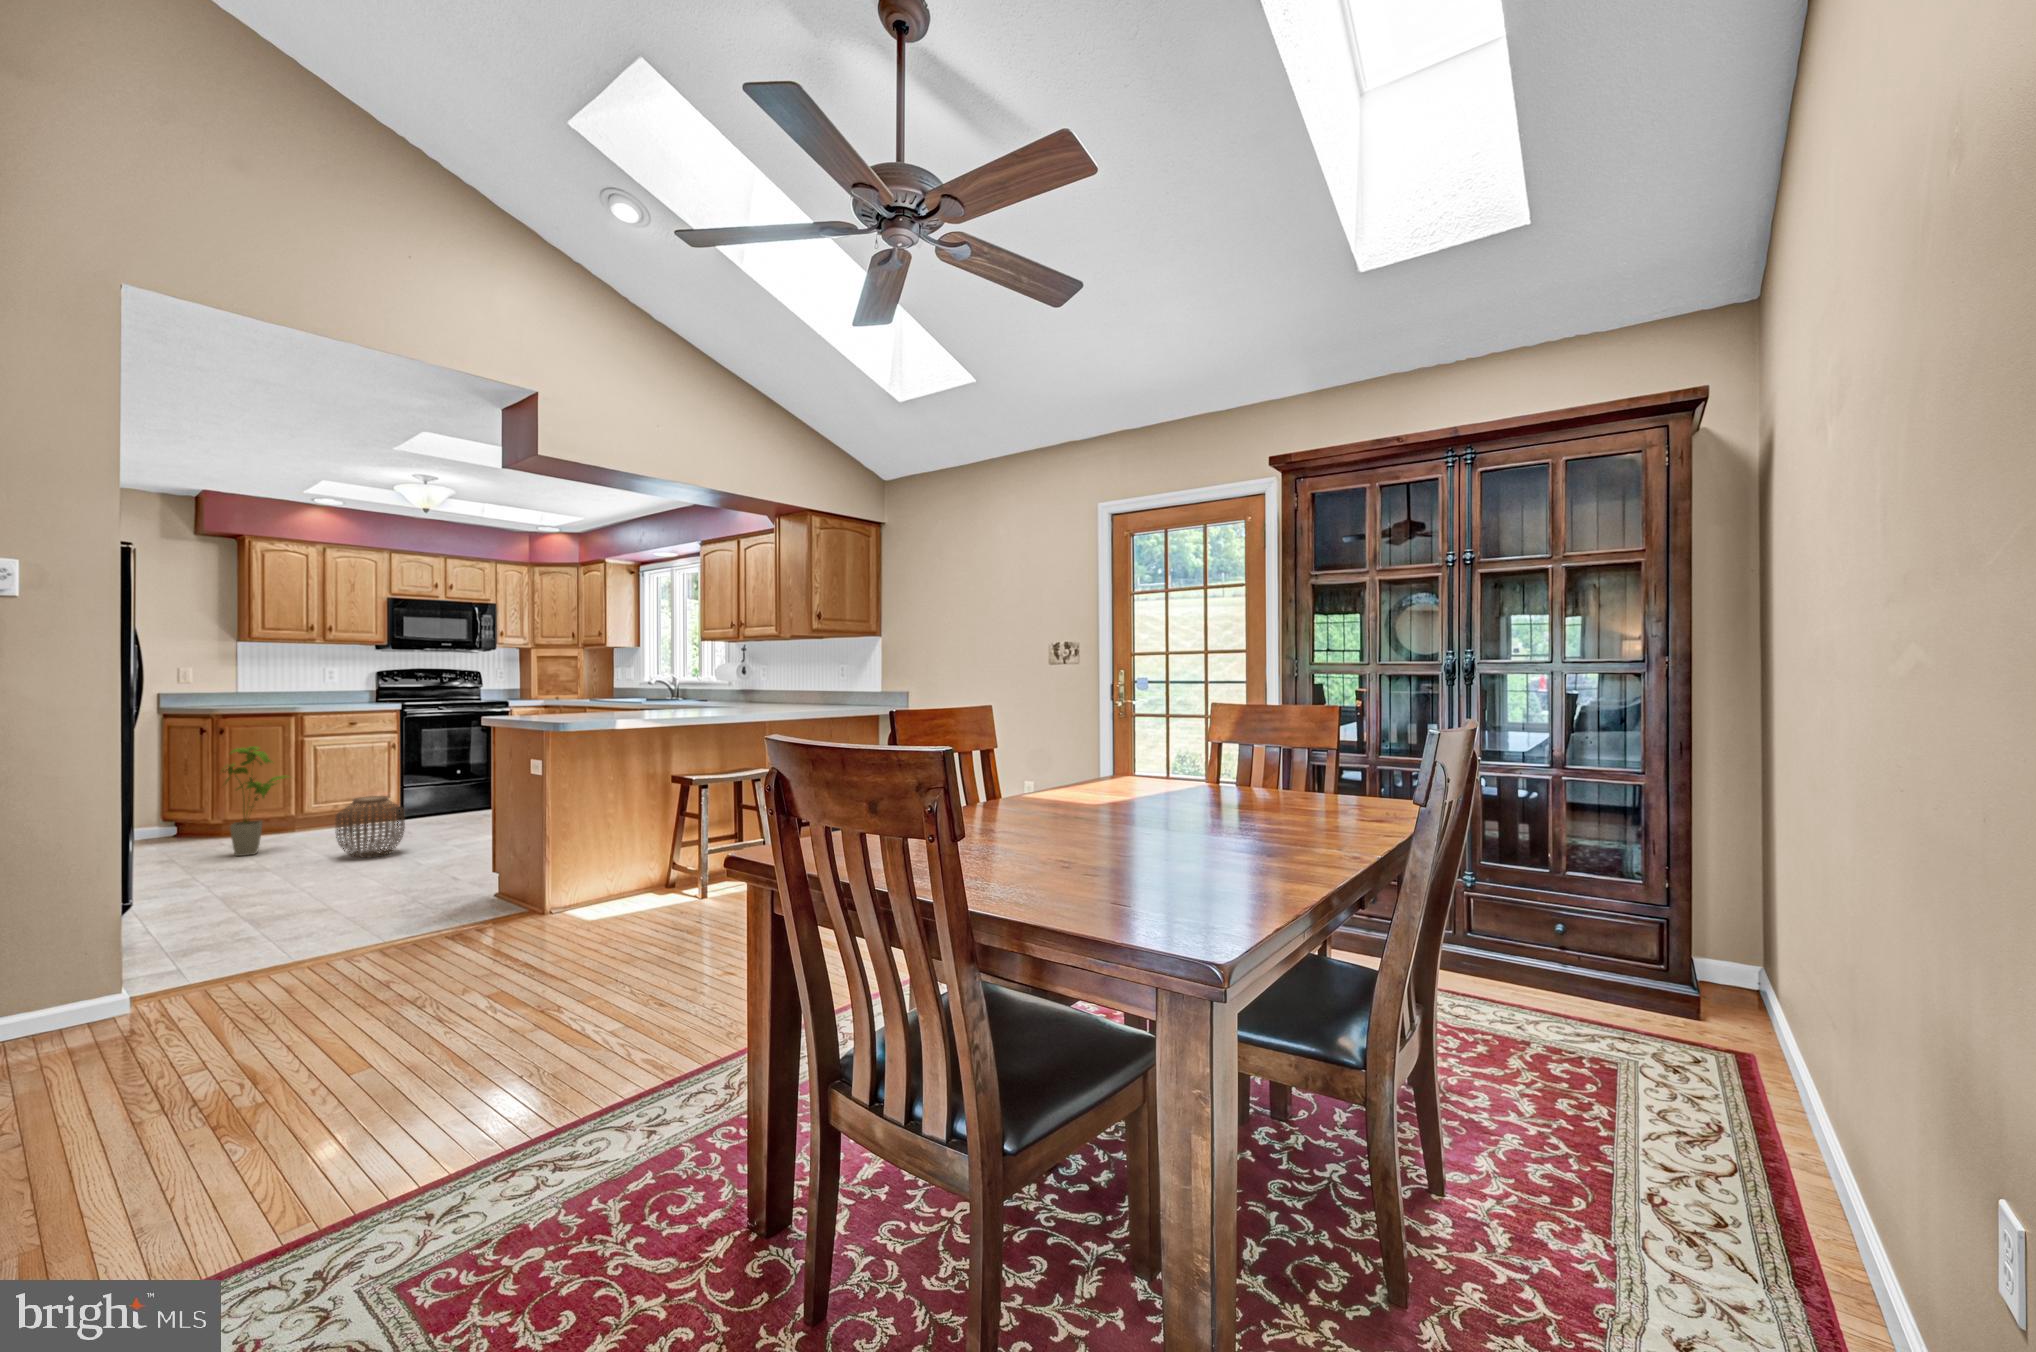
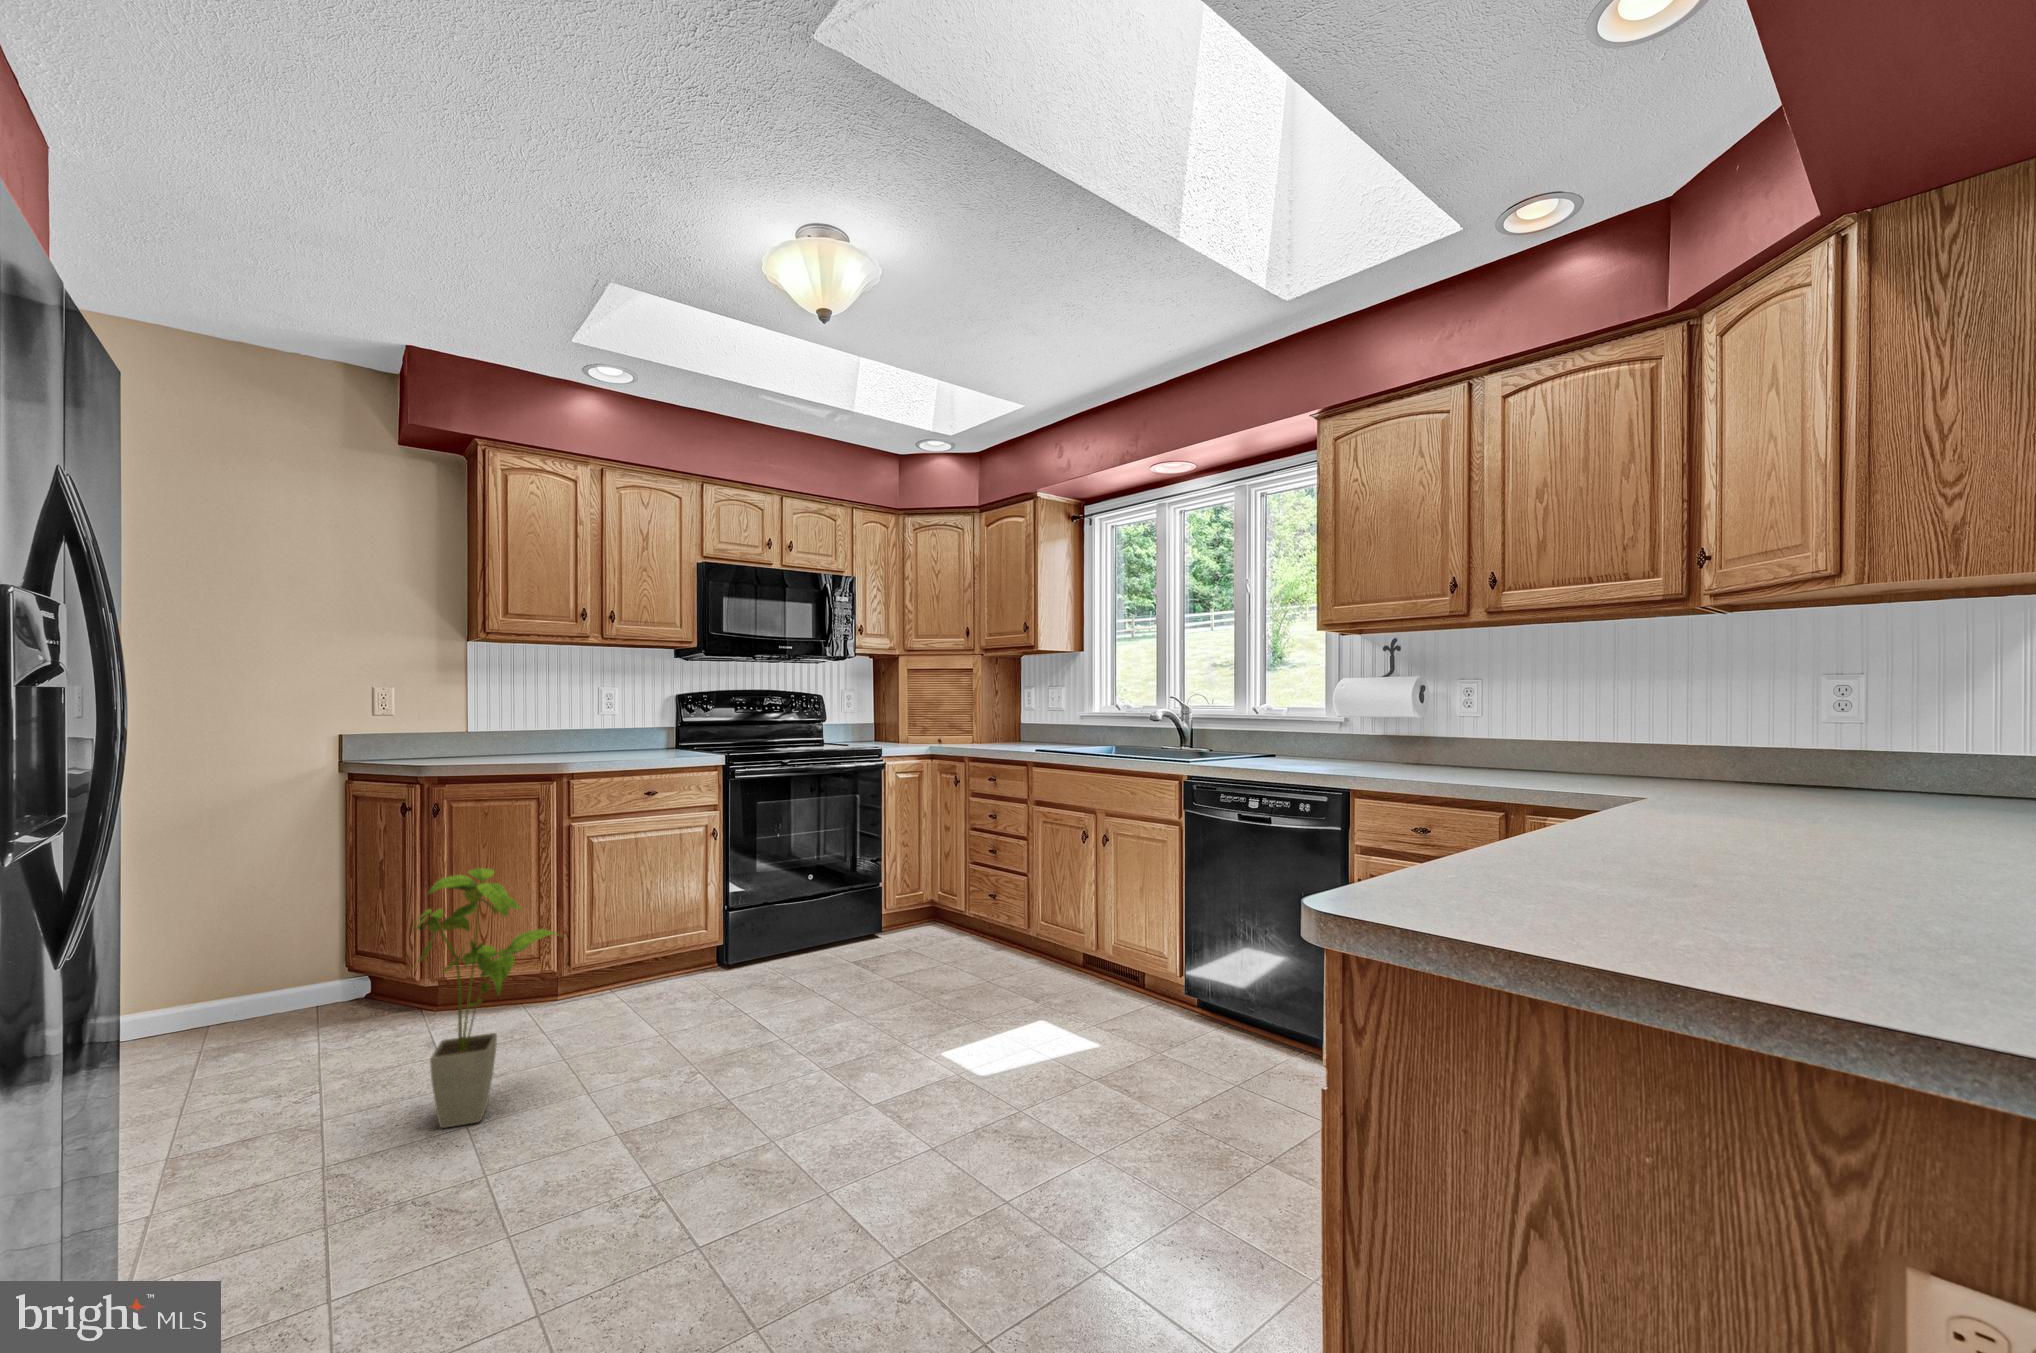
woven basket: present [335,796,405,858] -> none [654,999,798,1172]

